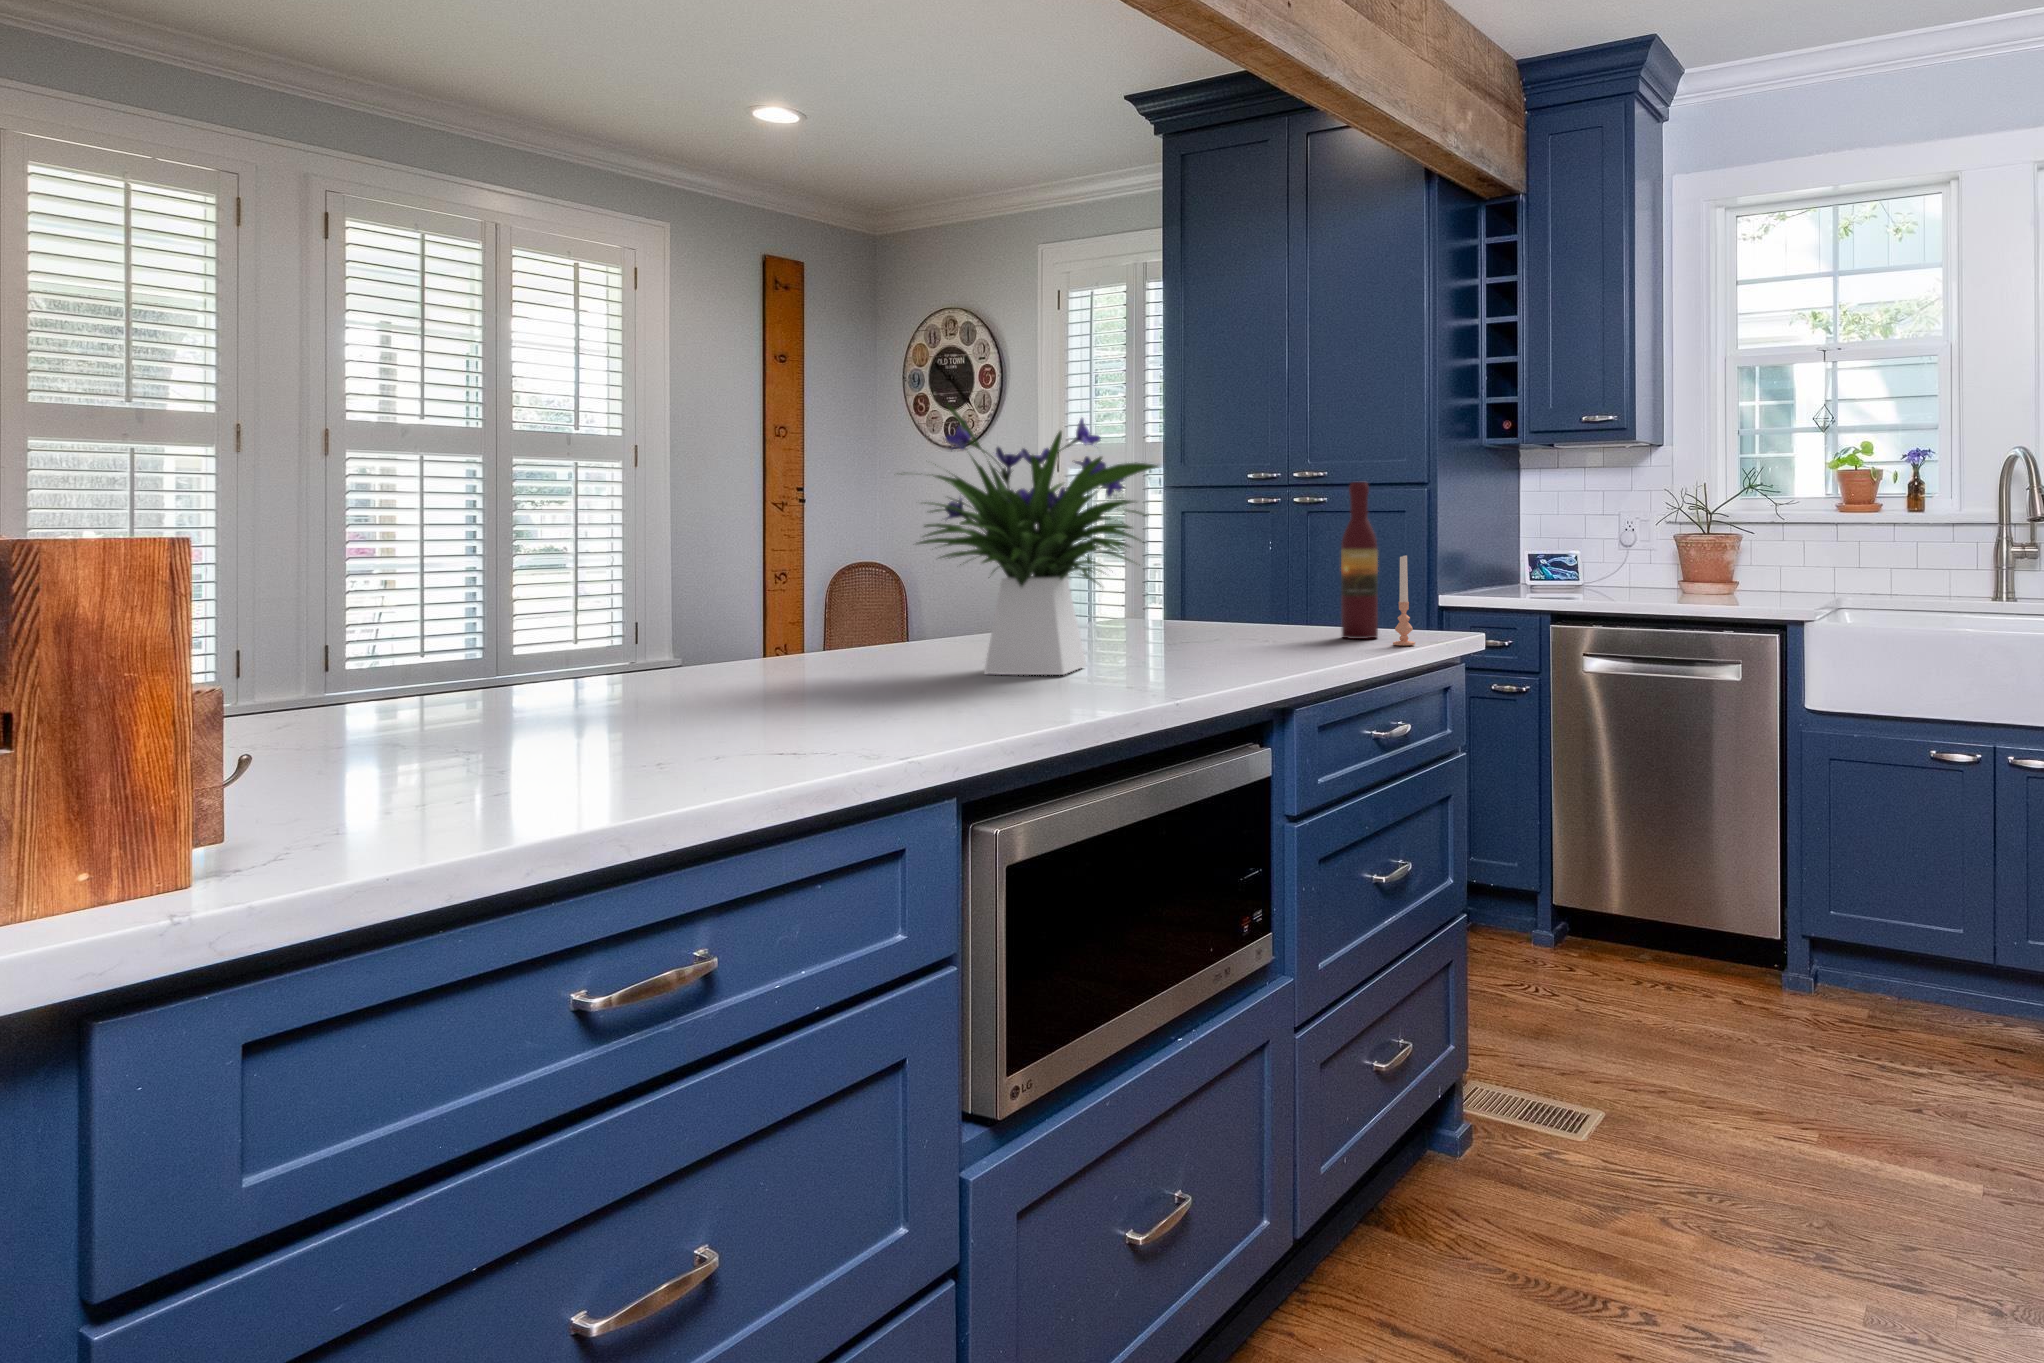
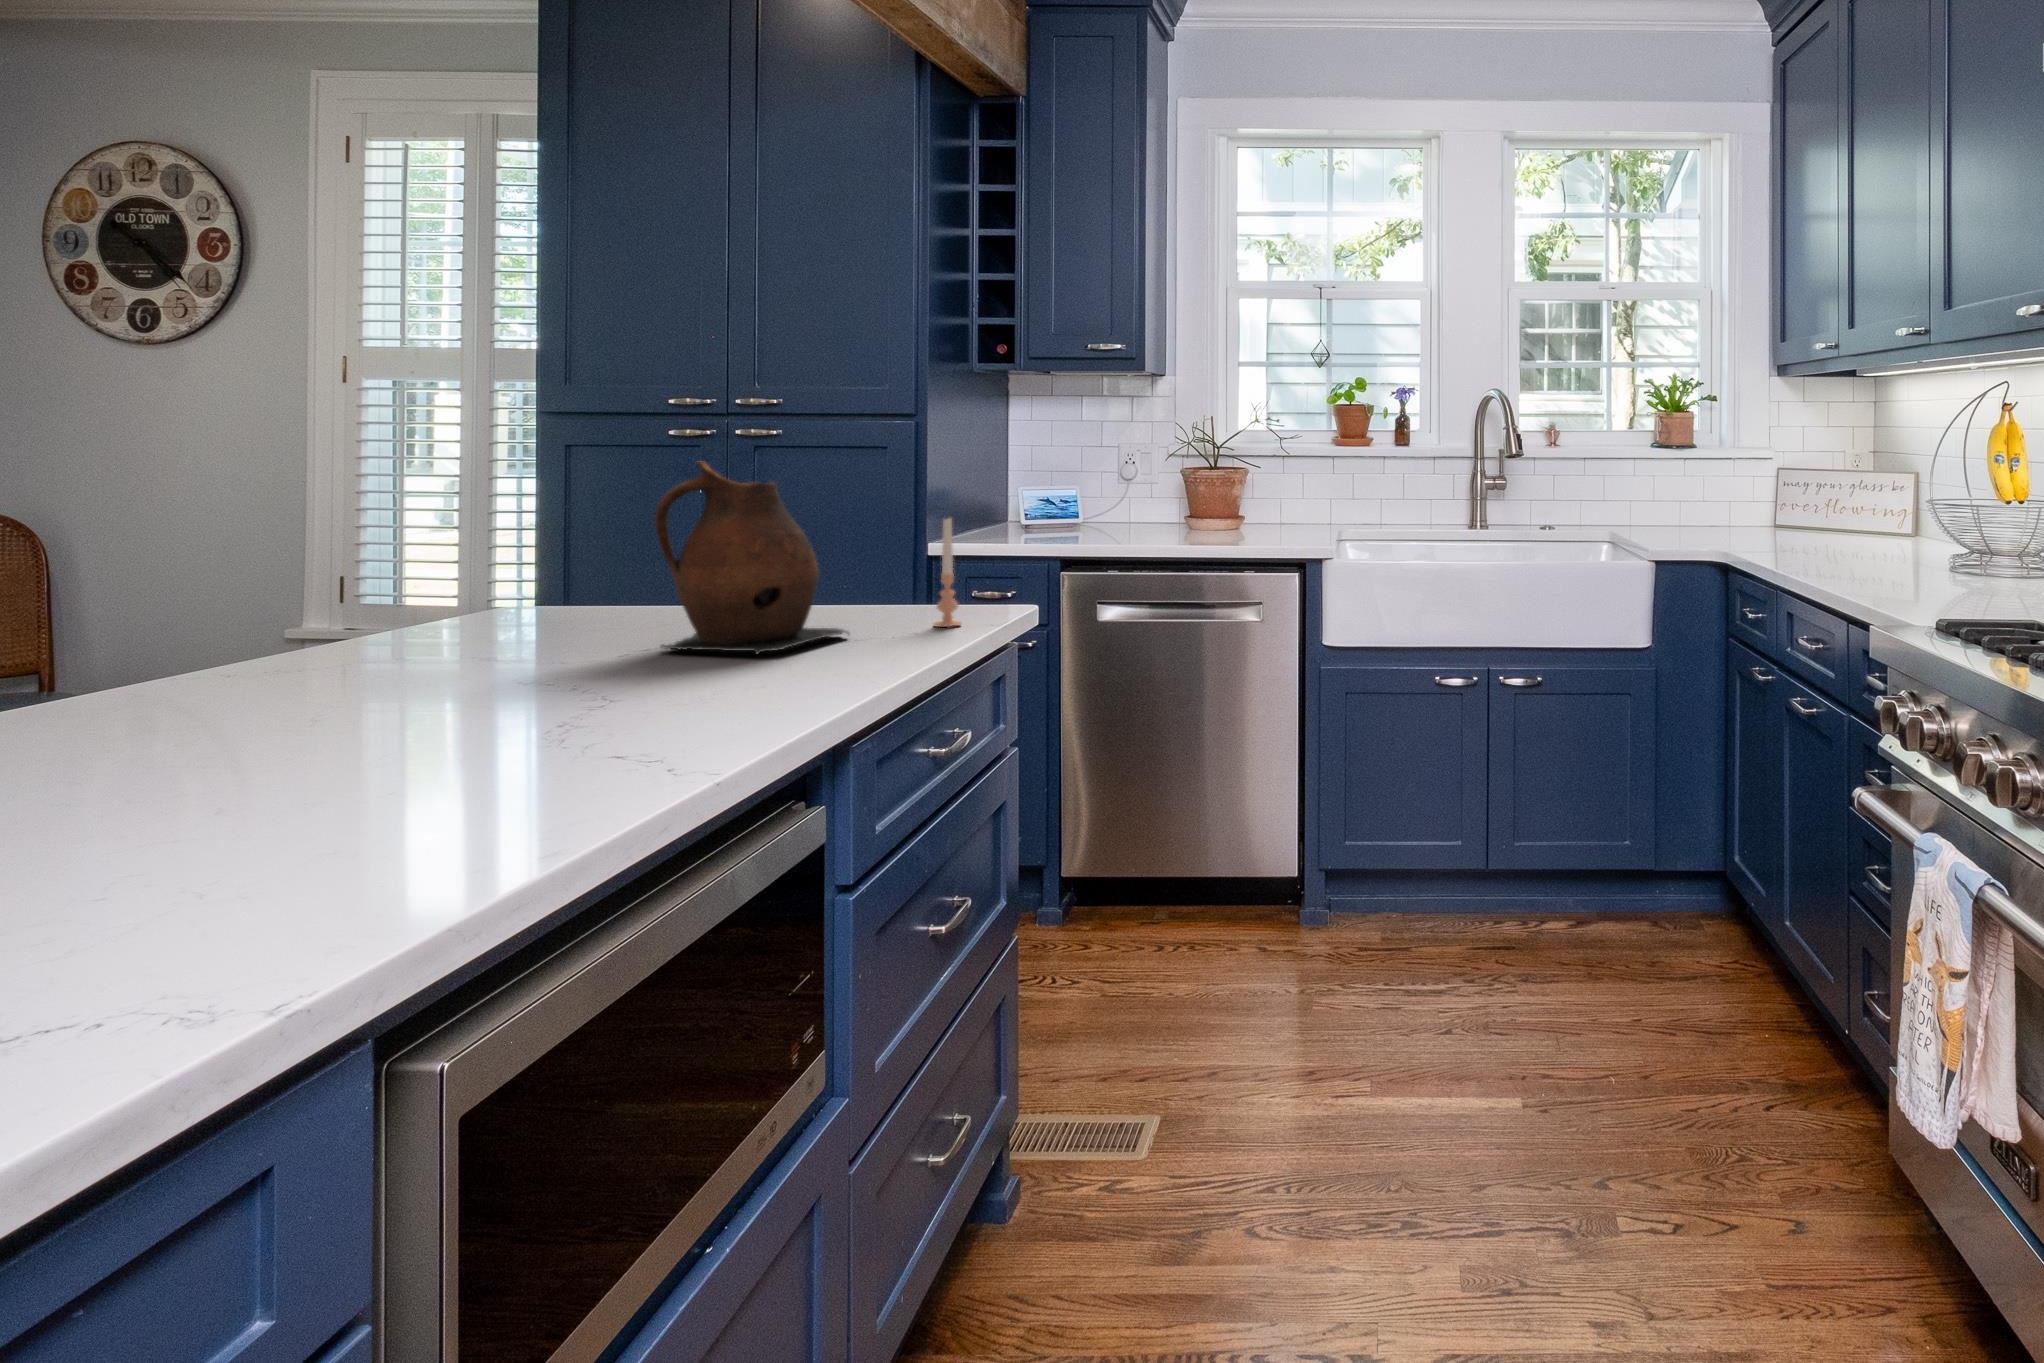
flower arrangement: present [917,404,1158,675] -> none [188,317,651,730]
wine bottle: present [1341,482,1378,639] -> none [858,426,906,620]
ceramic pitcher: none [1187,506,1324,653] -> present [655,462,848,655]

